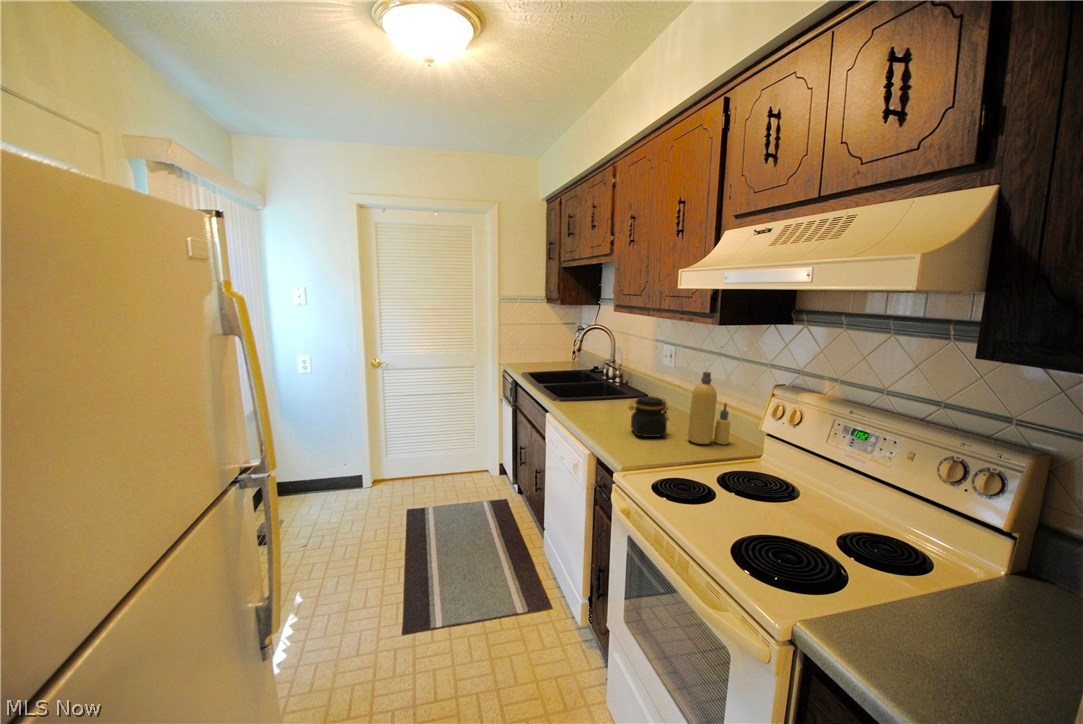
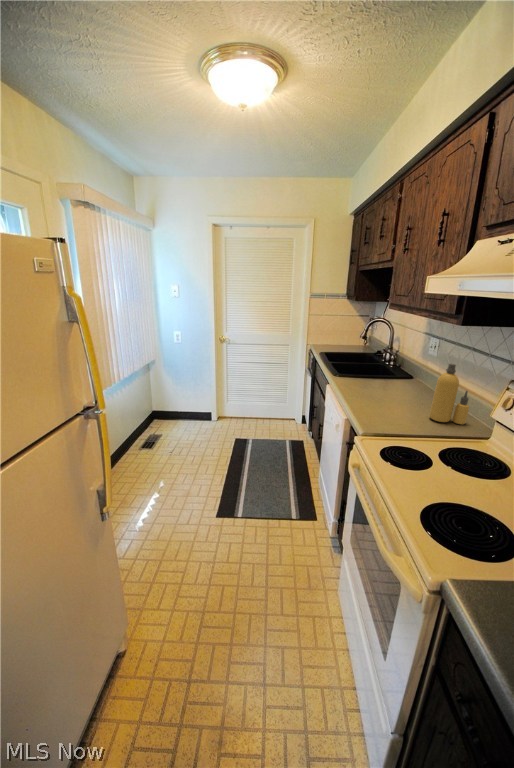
jar: present [629,396,669,437] -> none [383,379,417,412]

